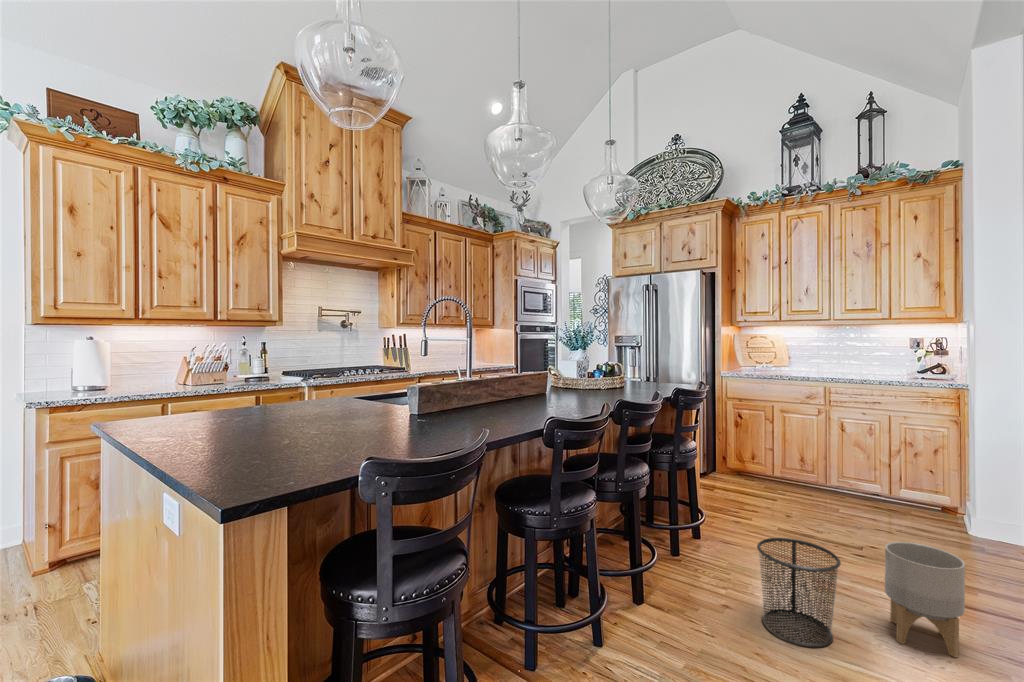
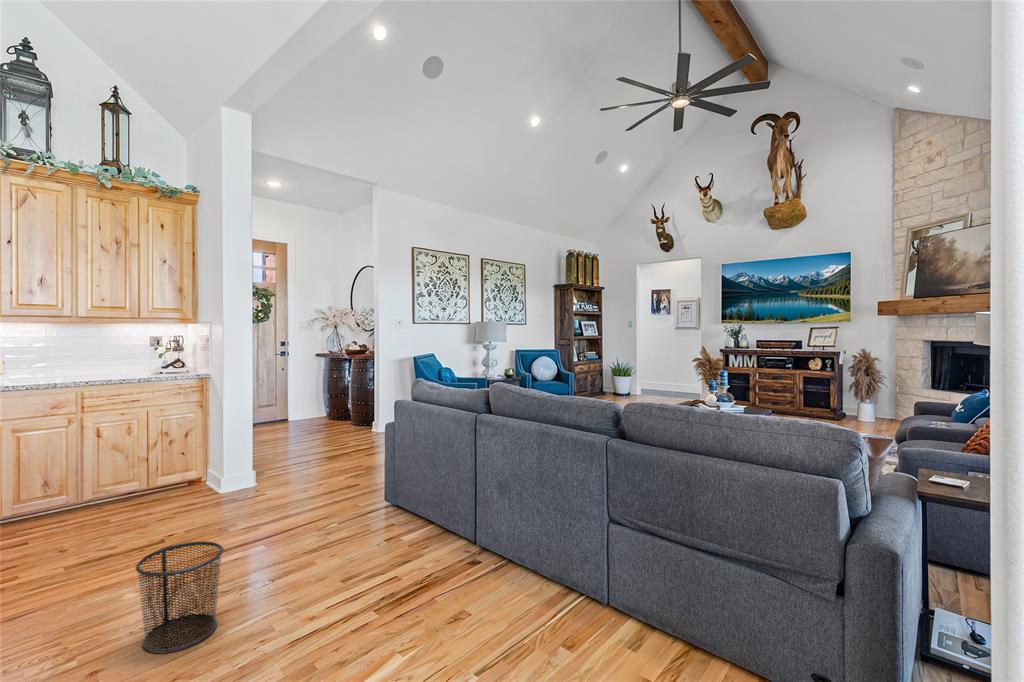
planter: present [885,542,965,658] -> none [236,503,290,590]

